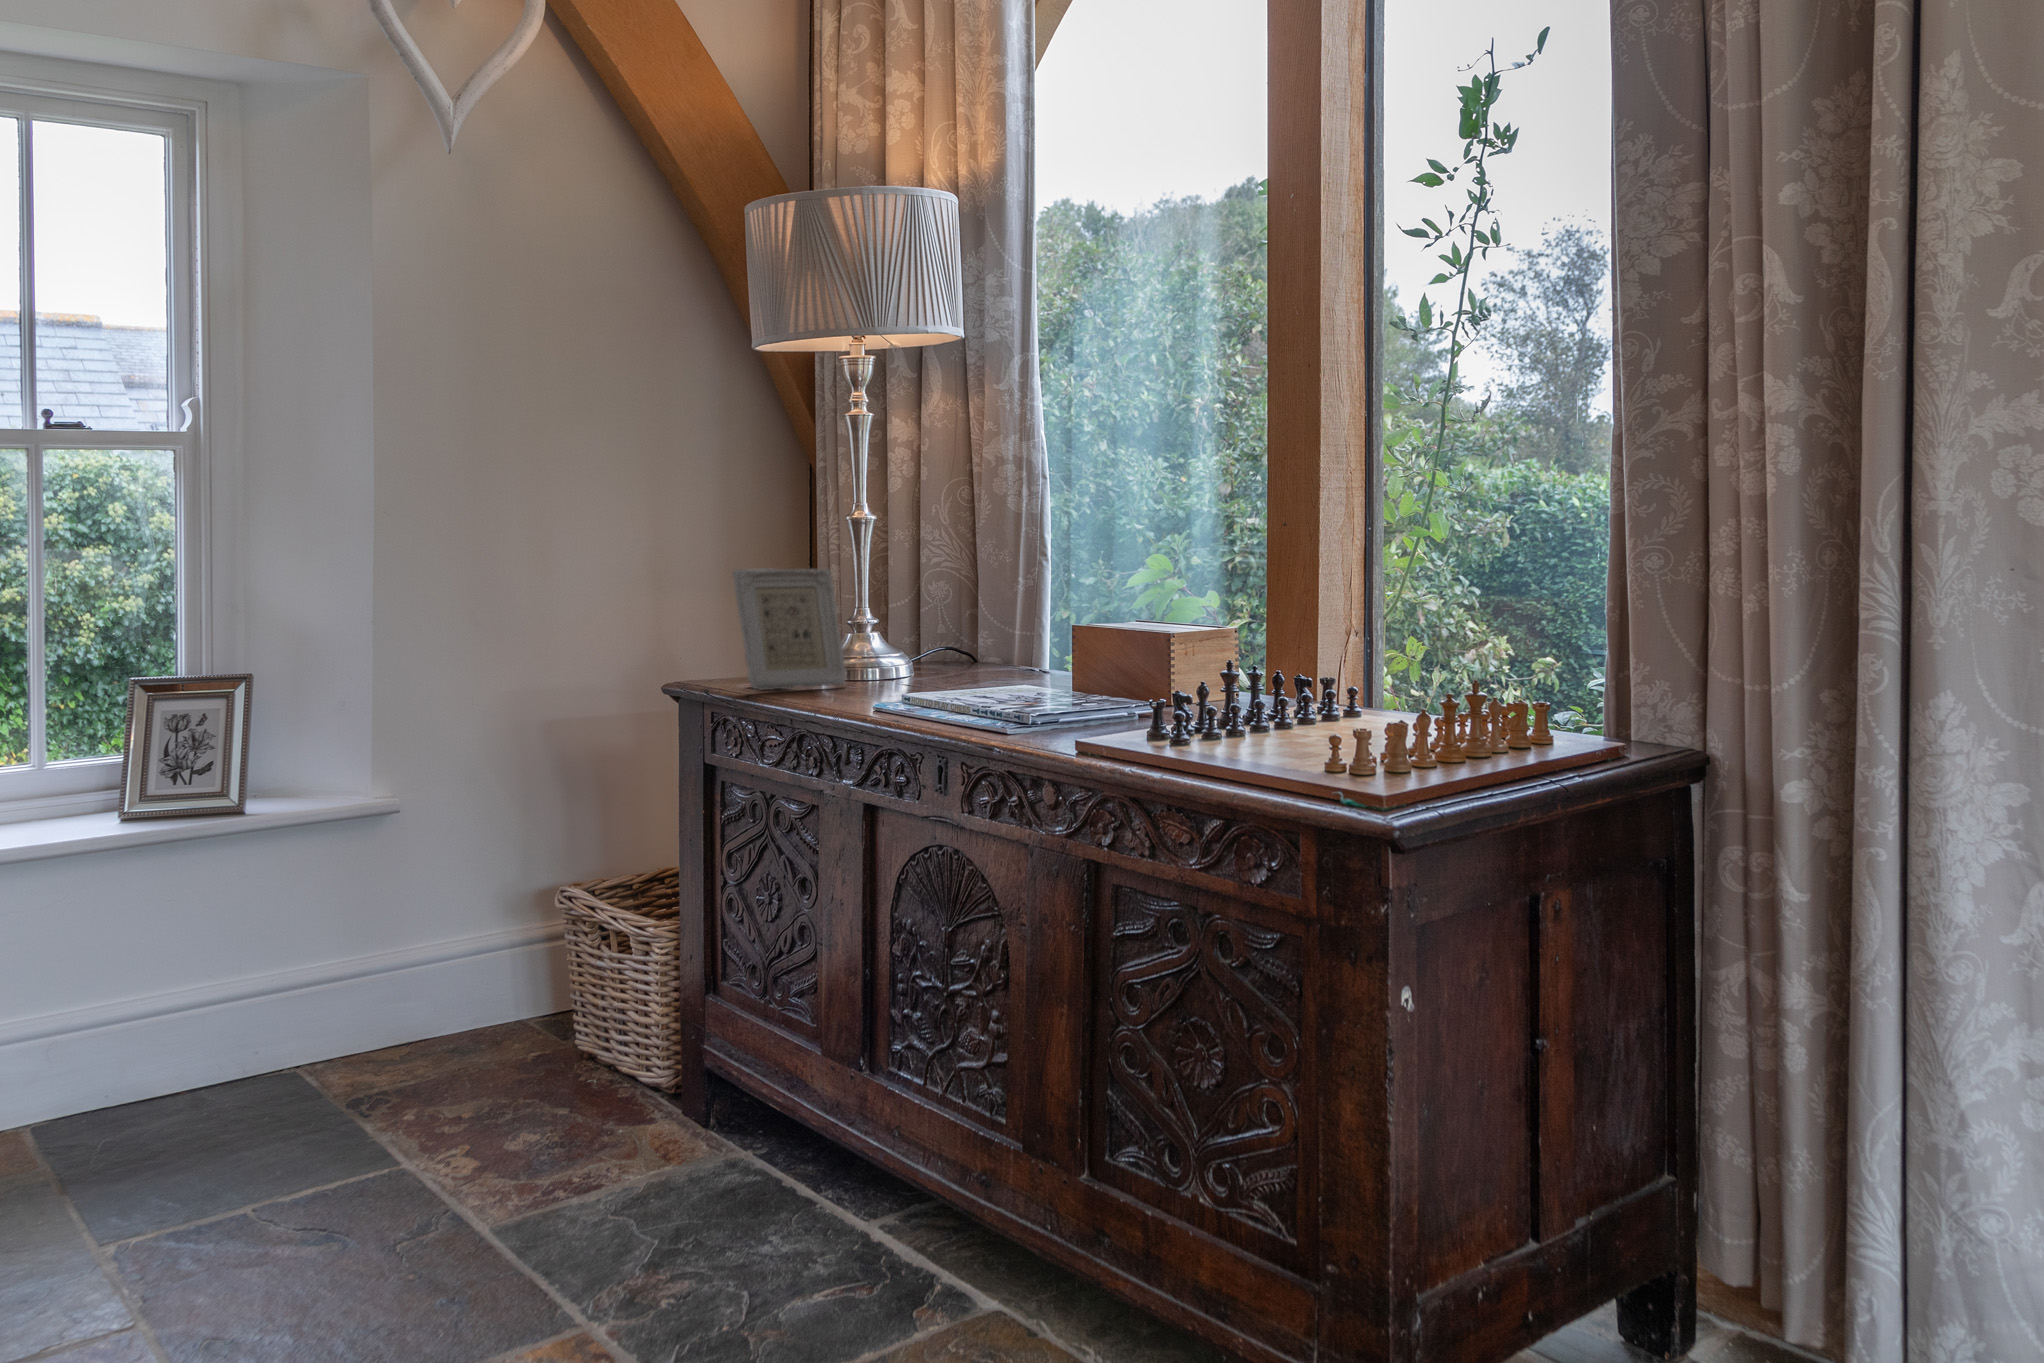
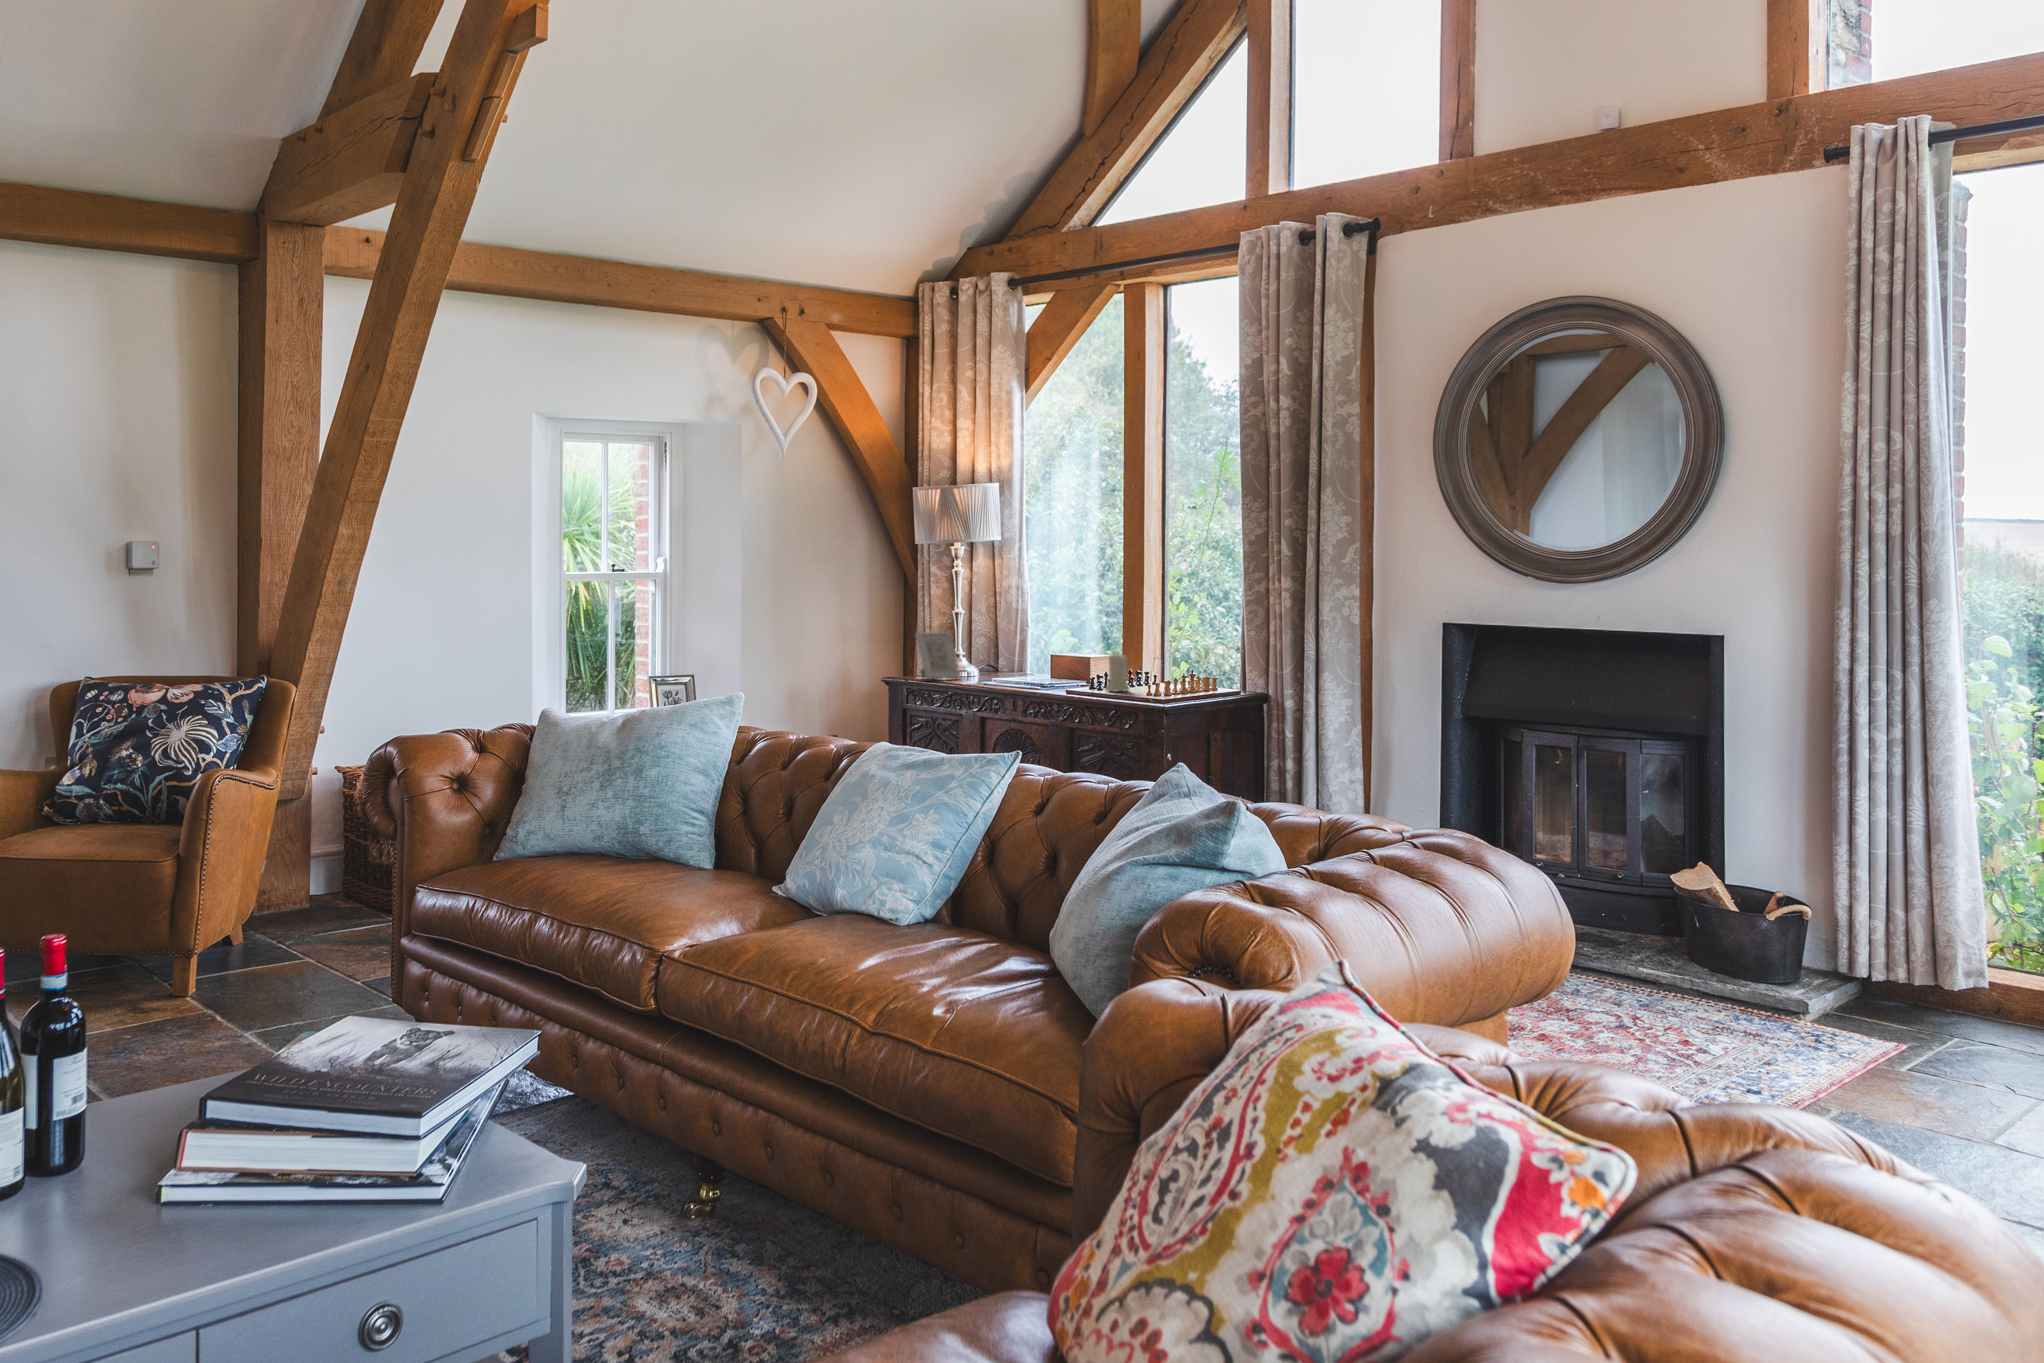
candle: none [1188,626,1269,755] -> present [1106,654,1129,692]

